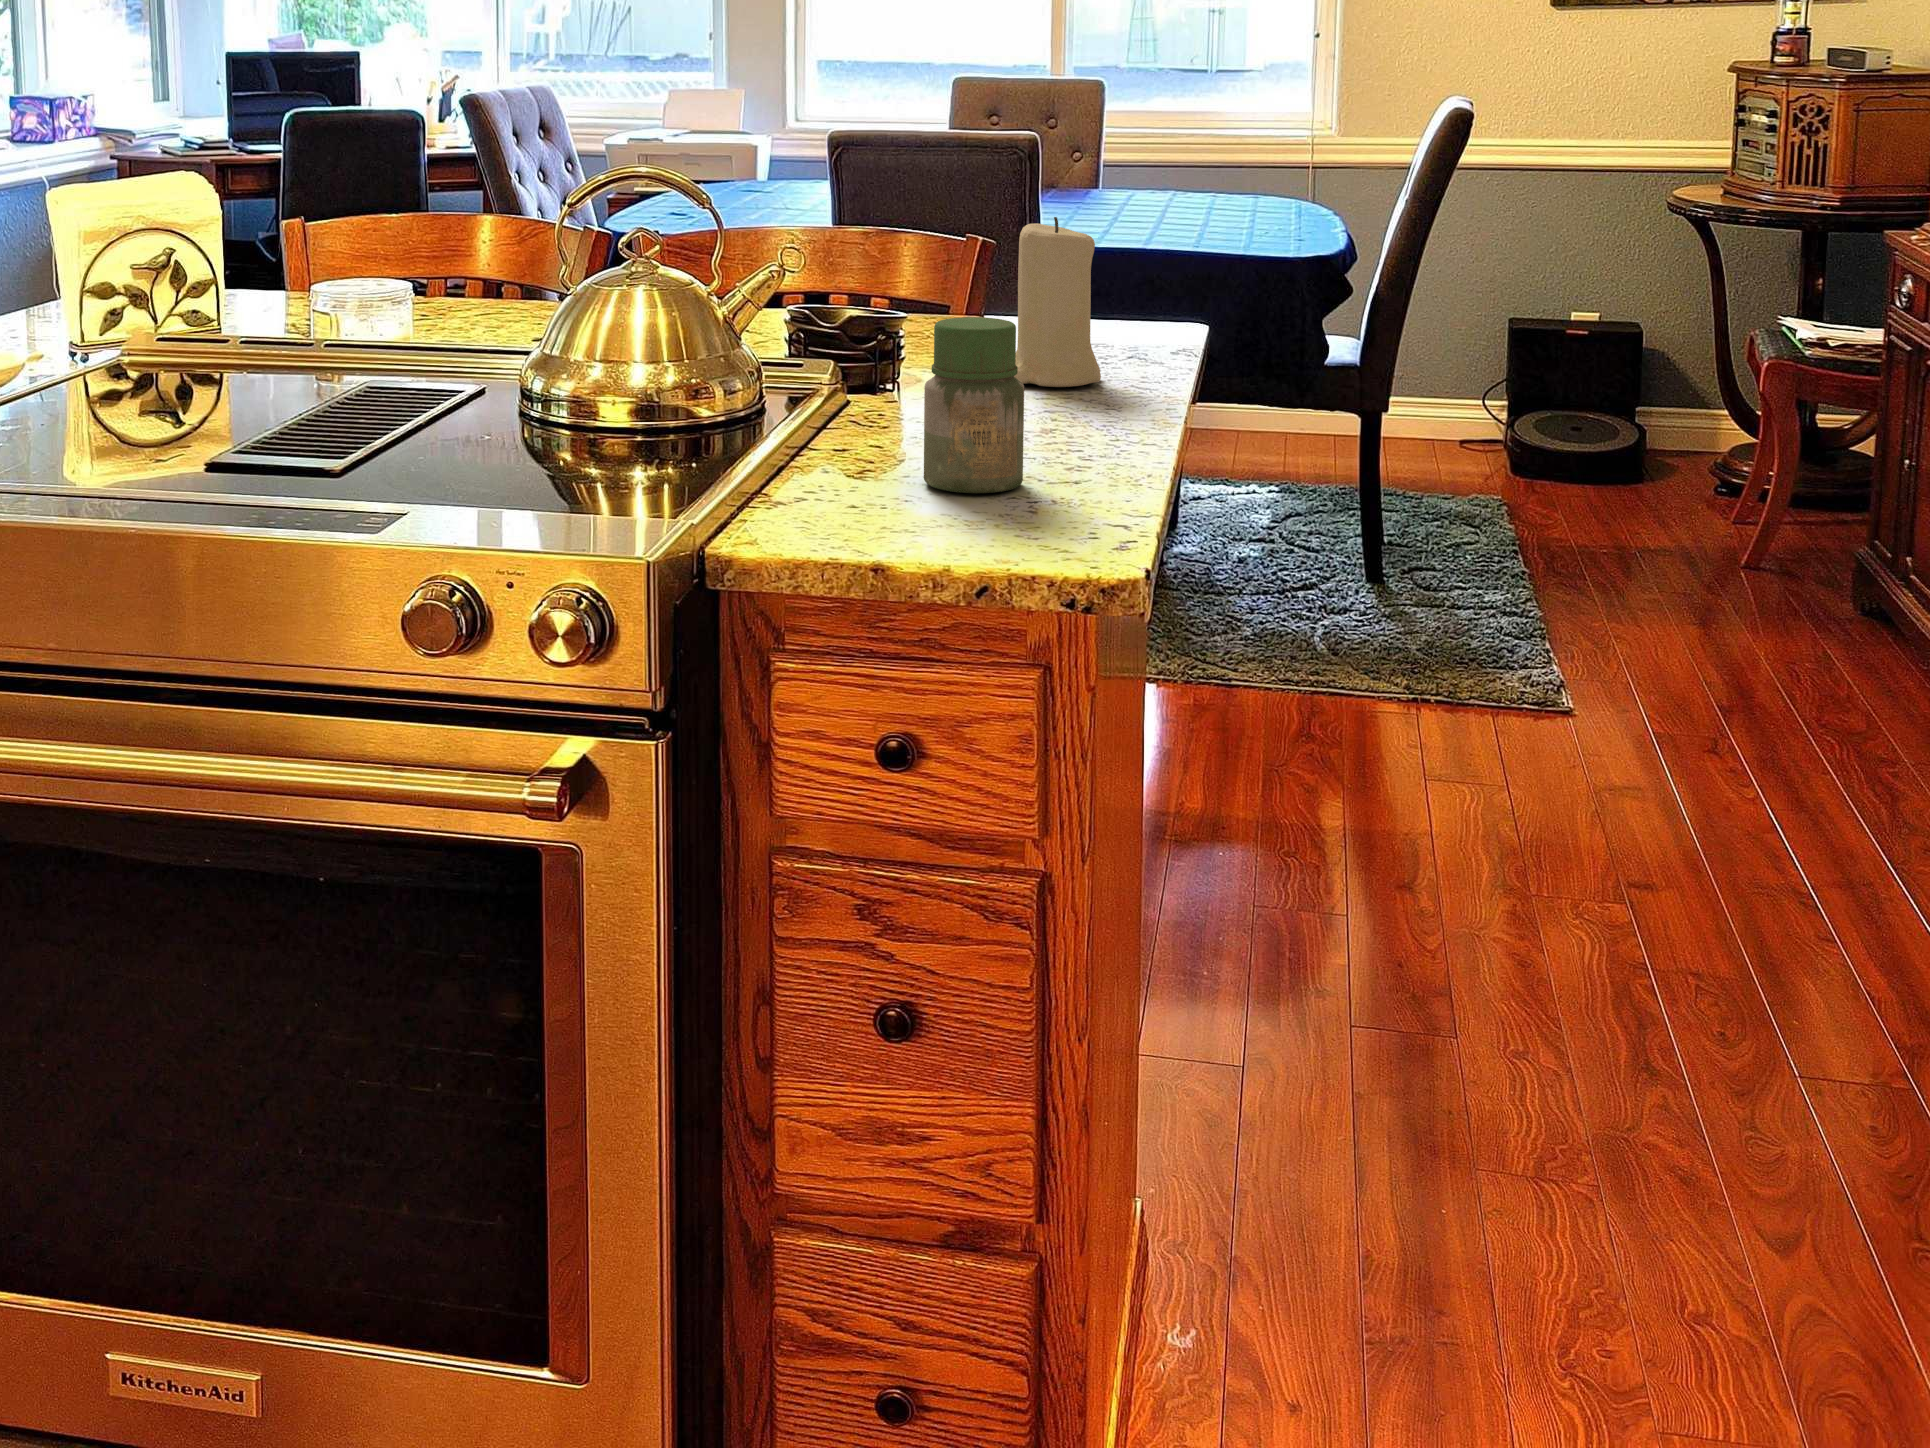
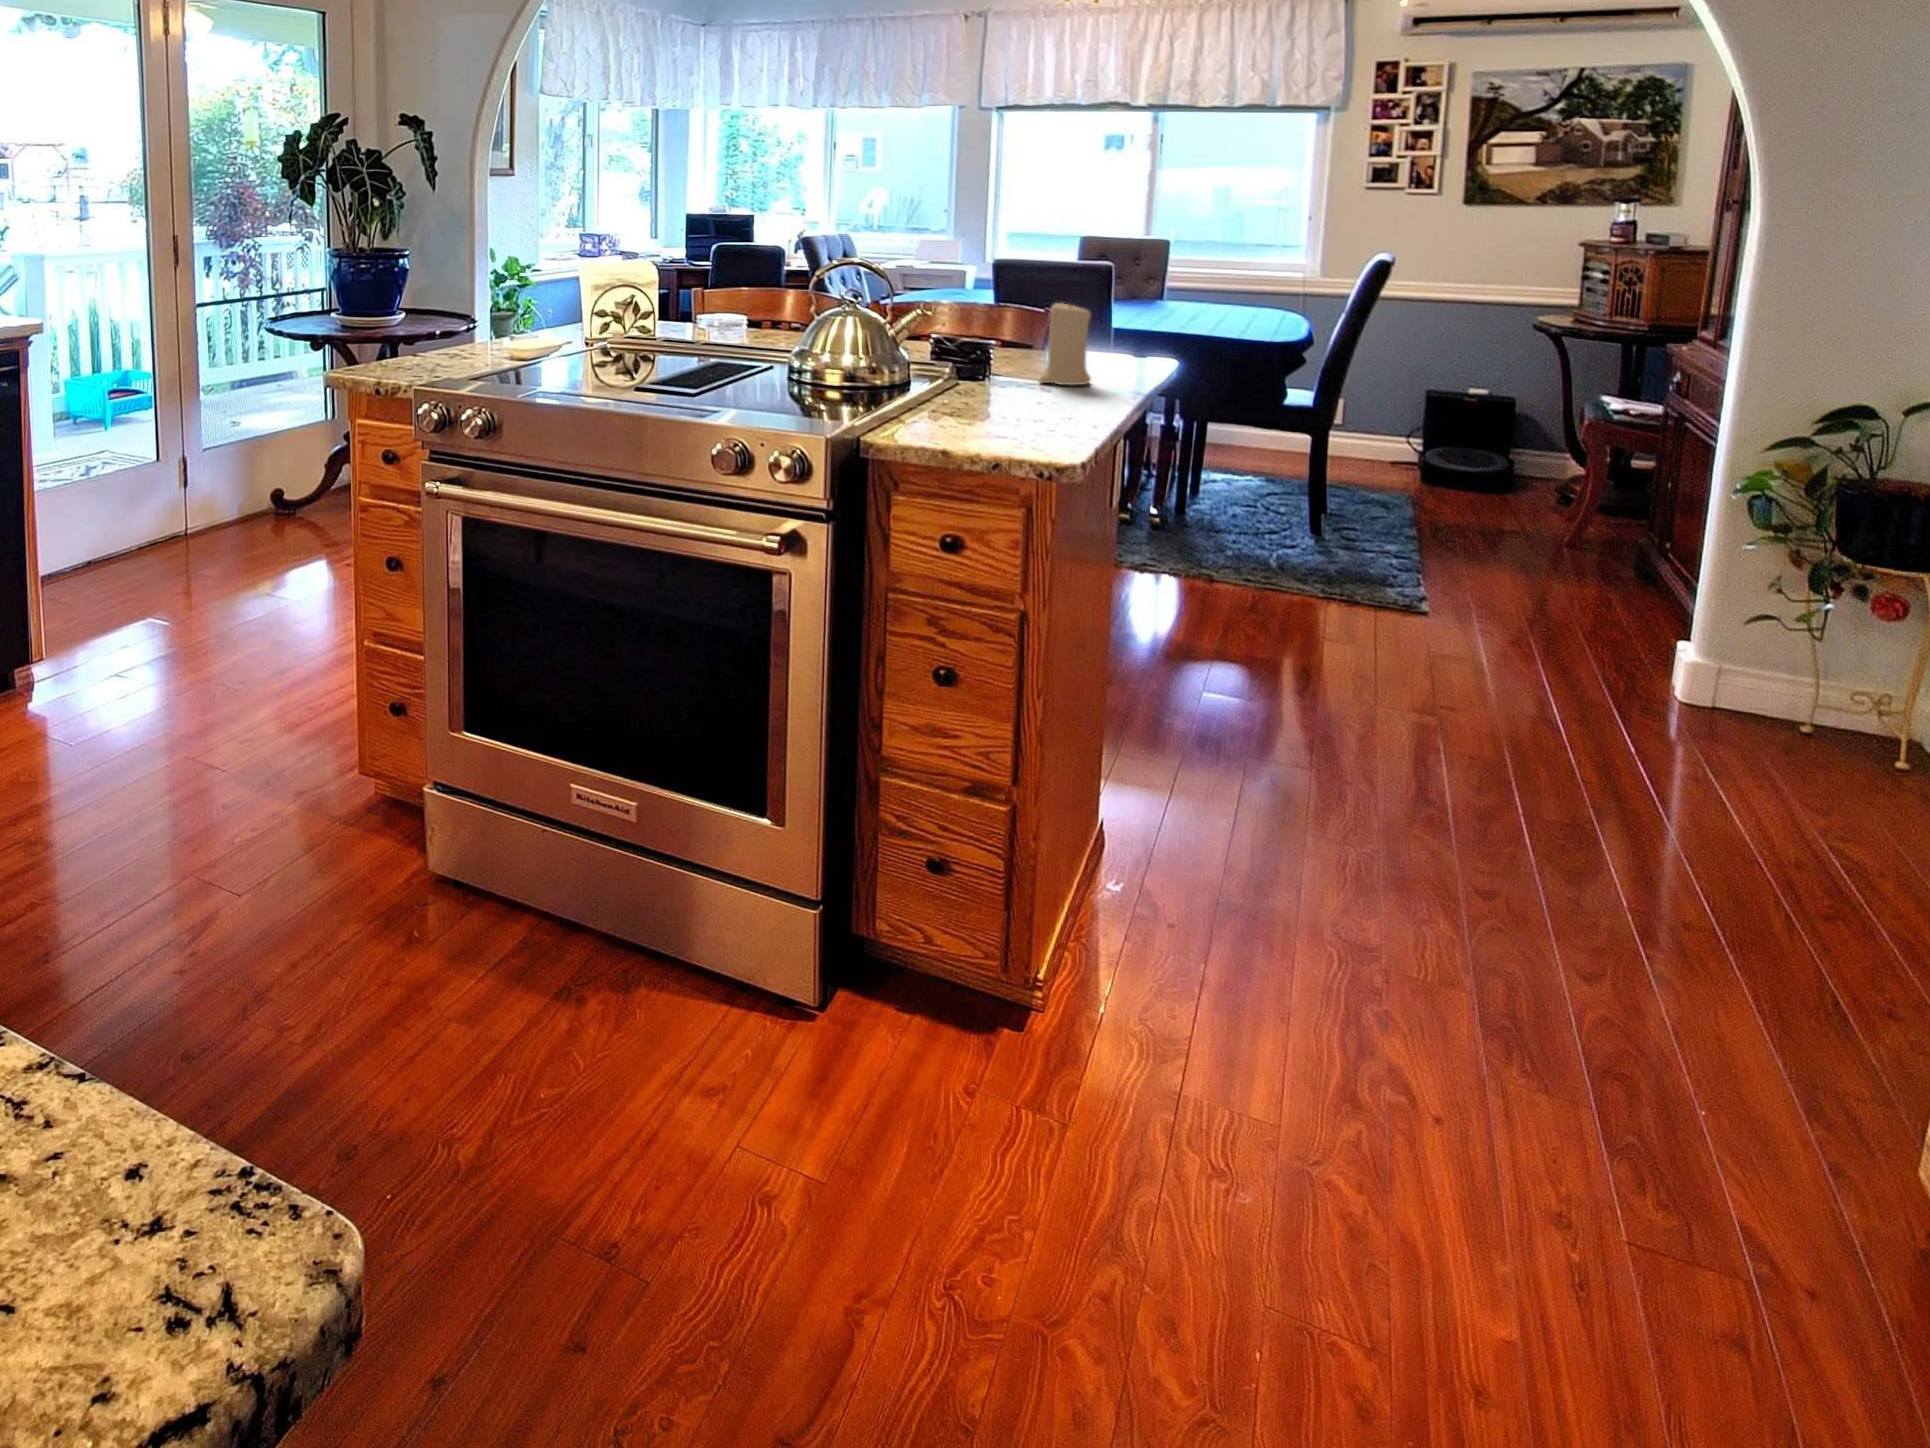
jar: present [924,317,1024,493] -> none [977,342,1029,425]

